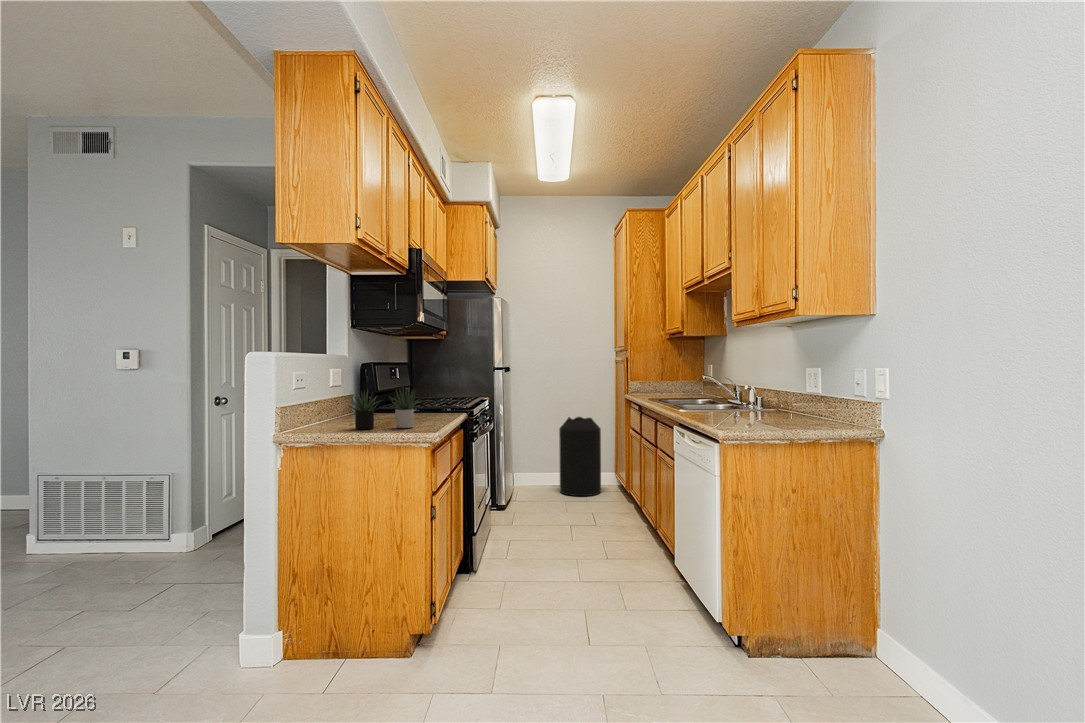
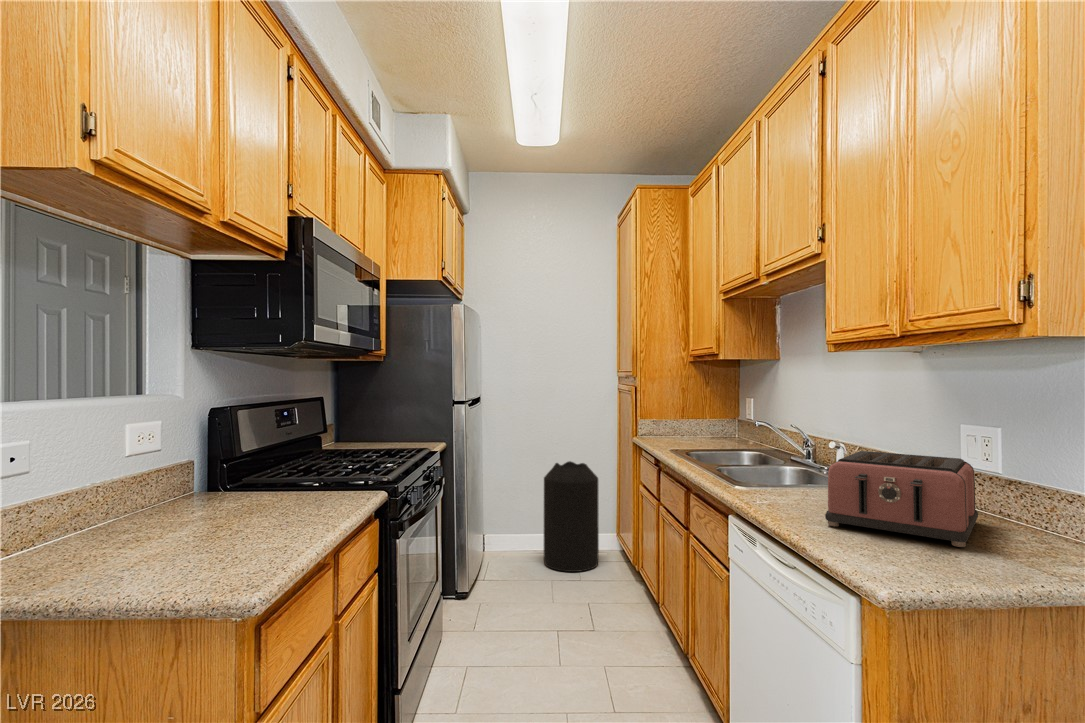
toaster: none [715,383,801,424] -> present [825,451,978,547]
succulent plant: present [348,388,421,429] -> none [85,470,266,569]

